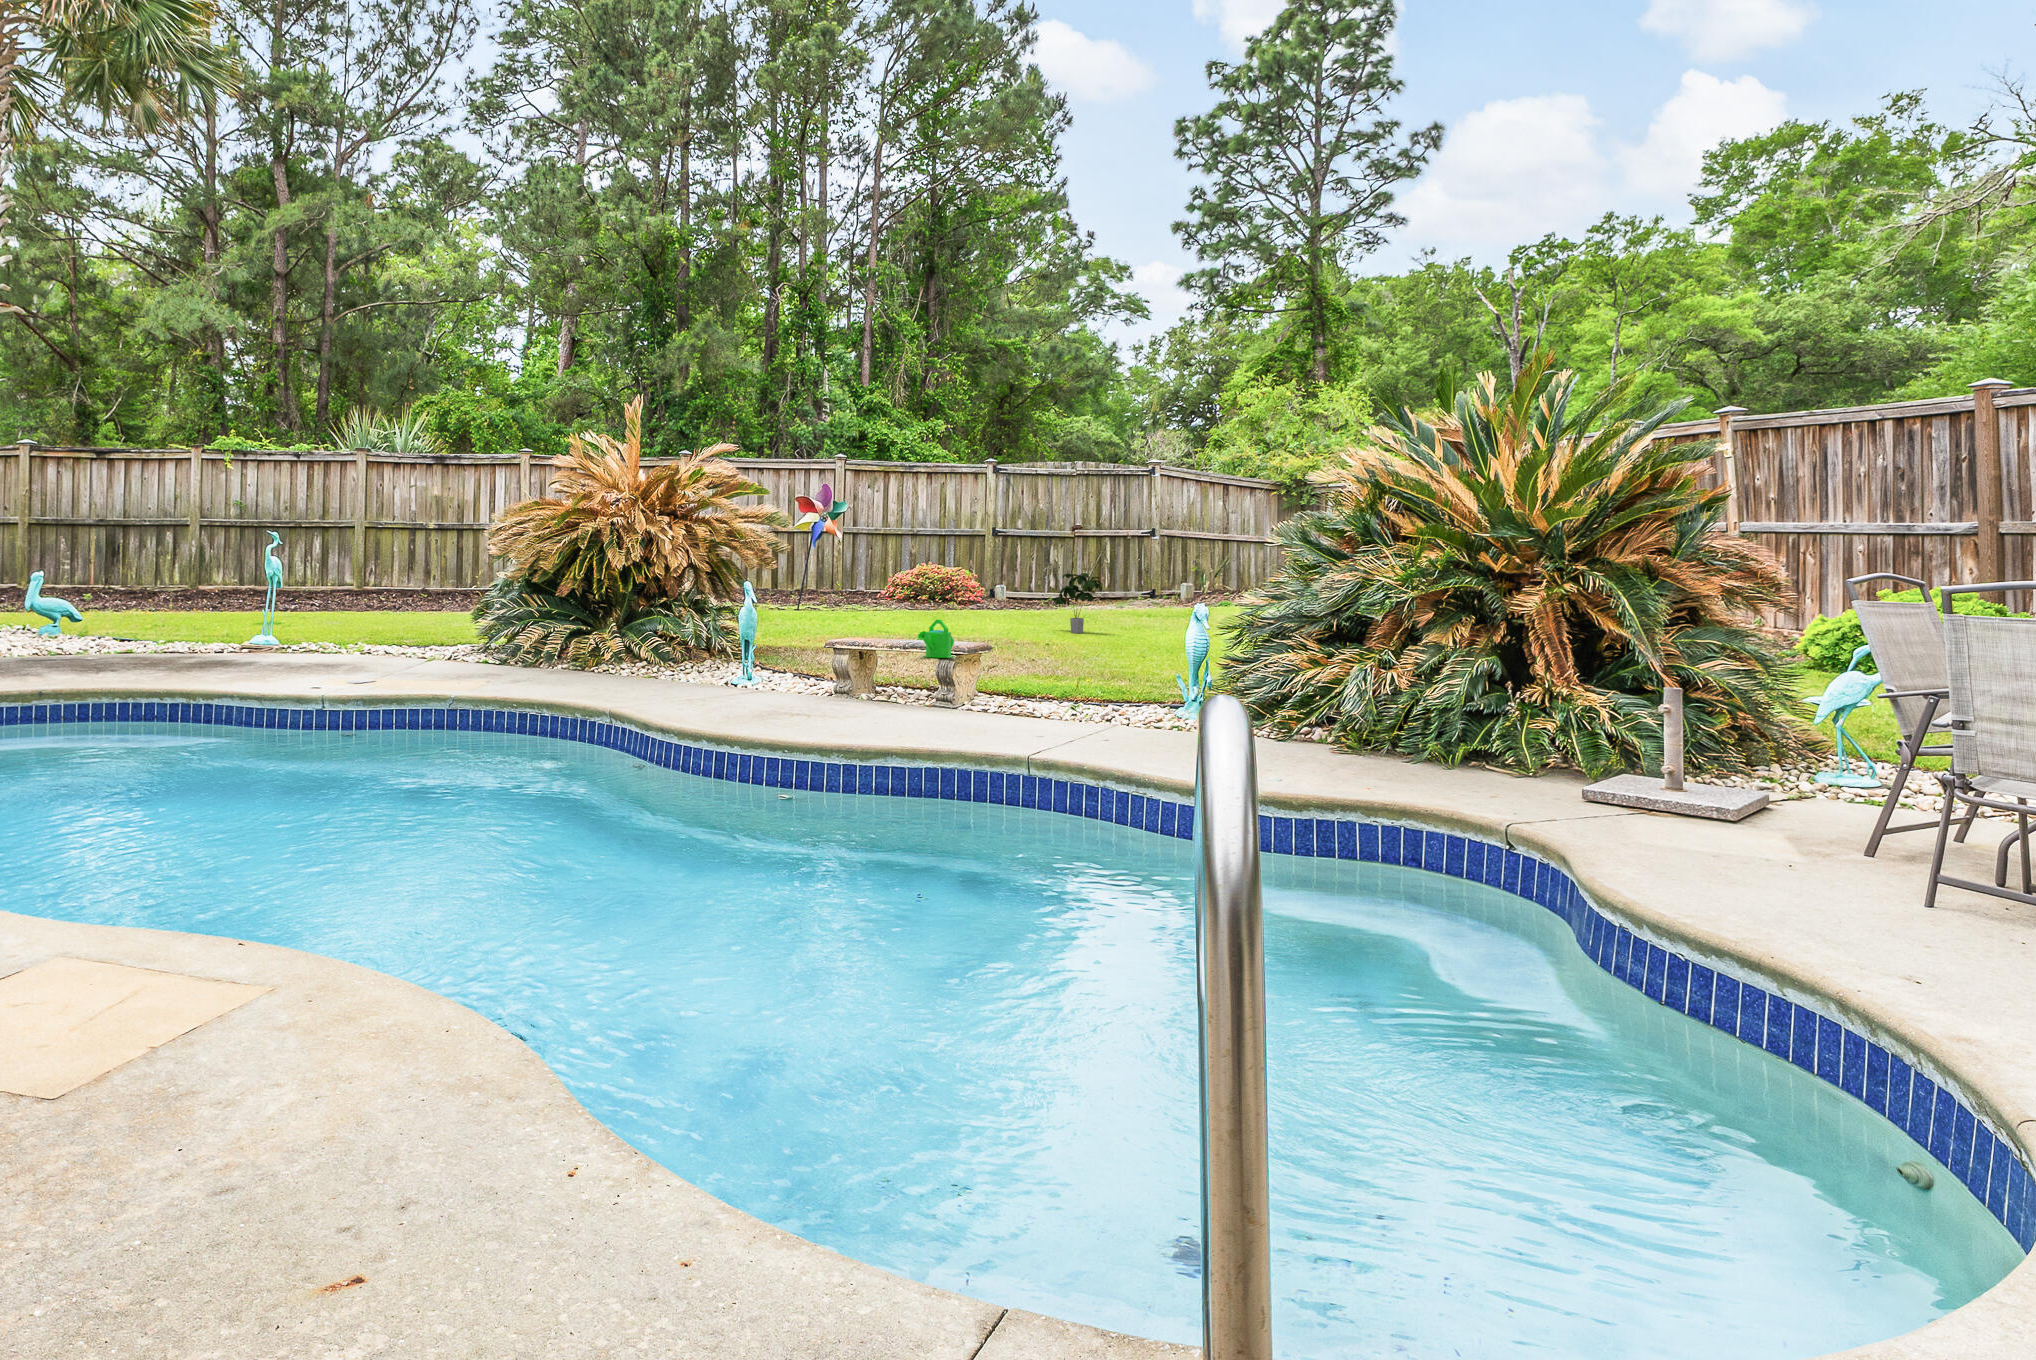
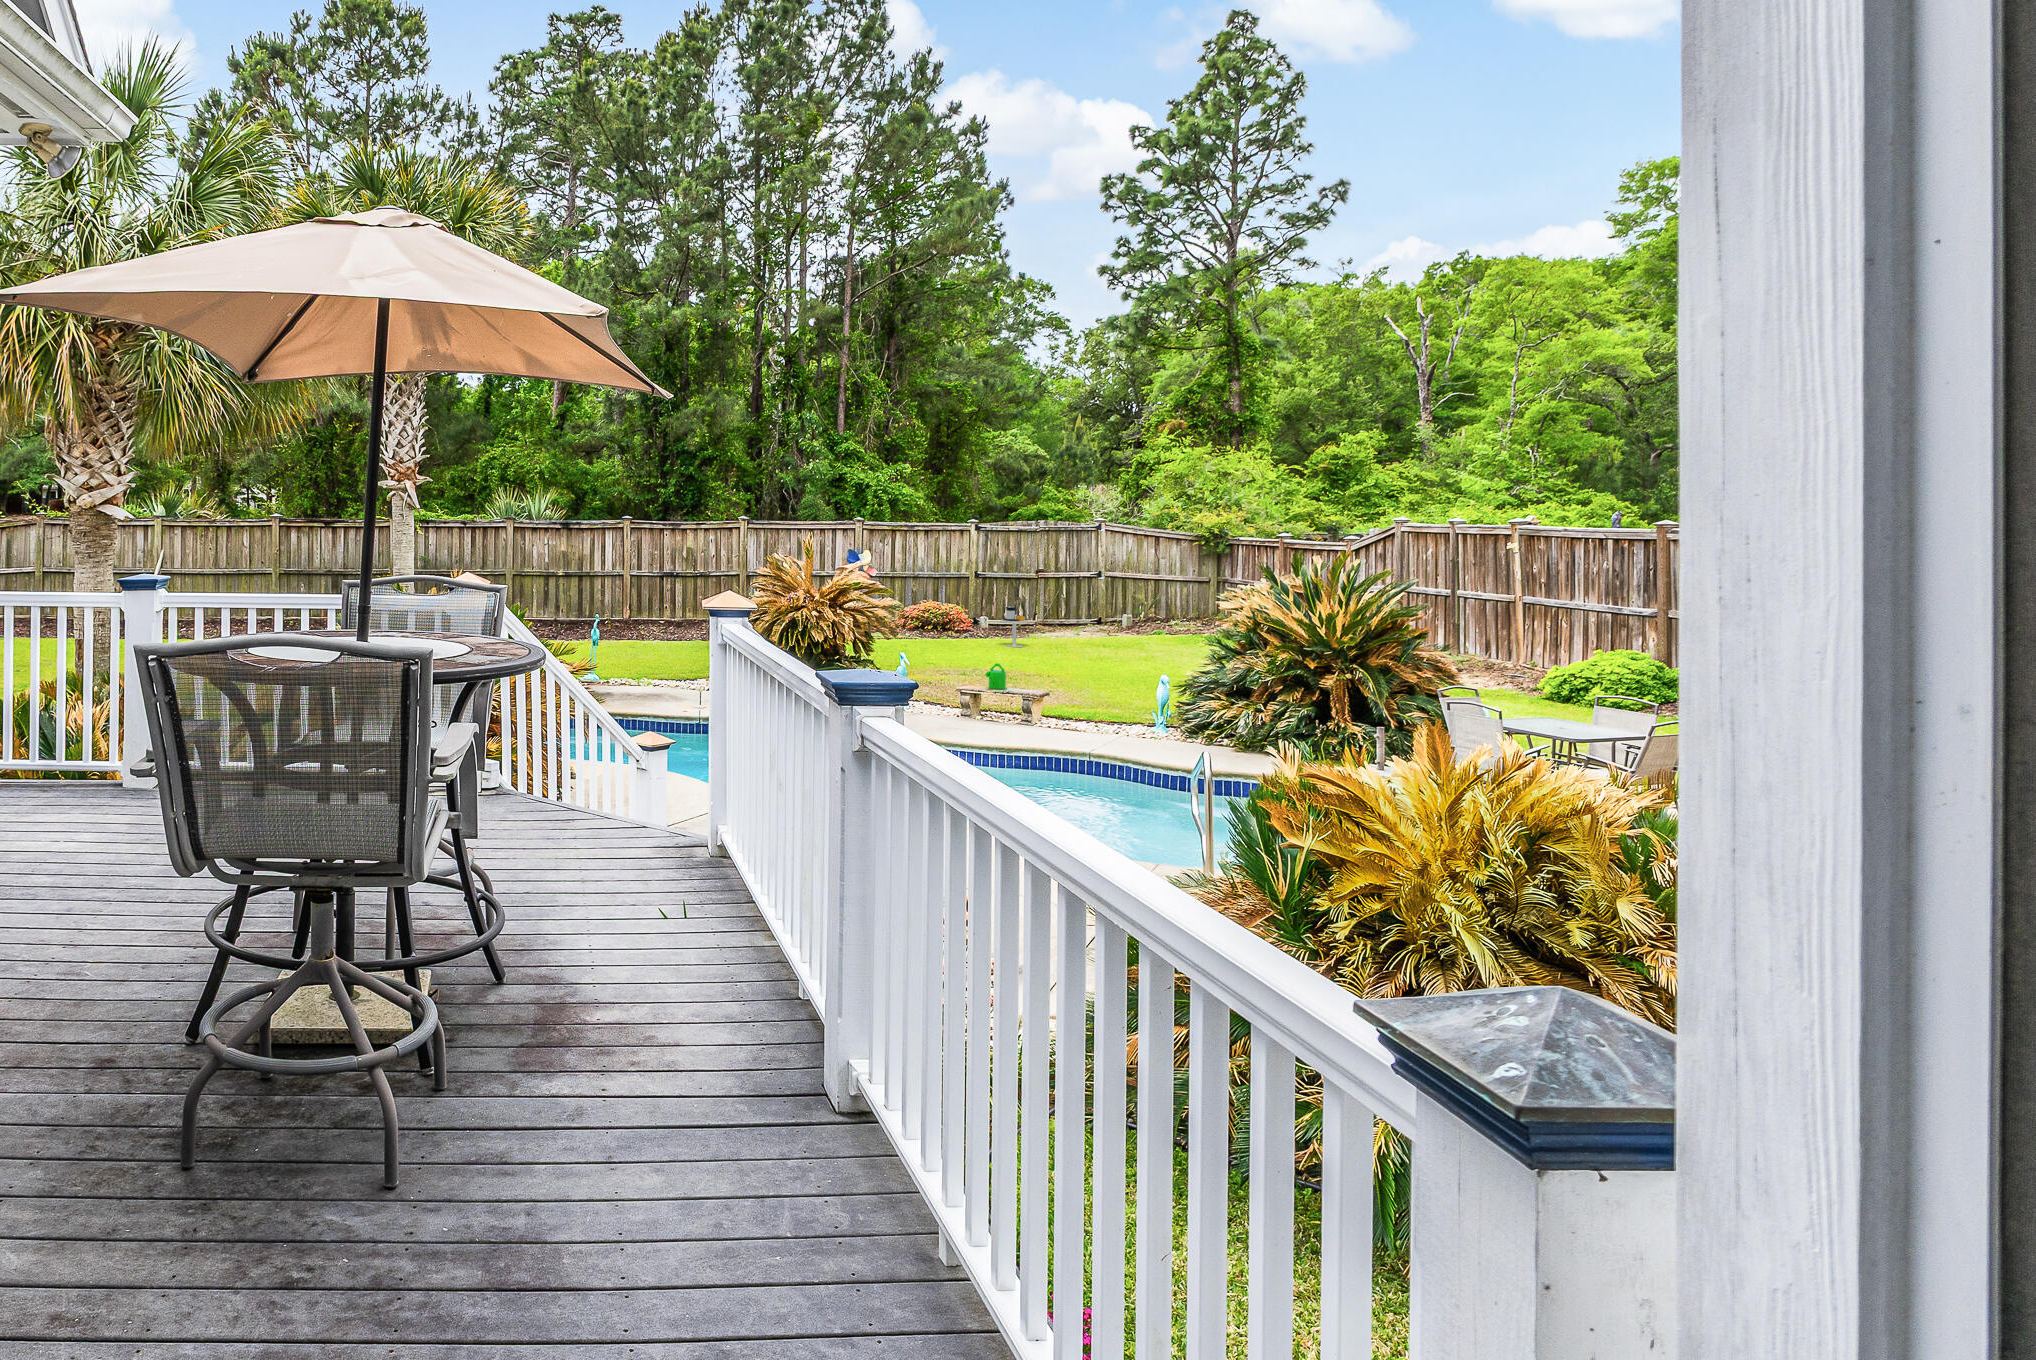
side table: none [1003,564,1037,618] -> present [1001,606,1028,647]
potted plant: present [1053,573,1103,633] -> none [1051,620,1090,664]

